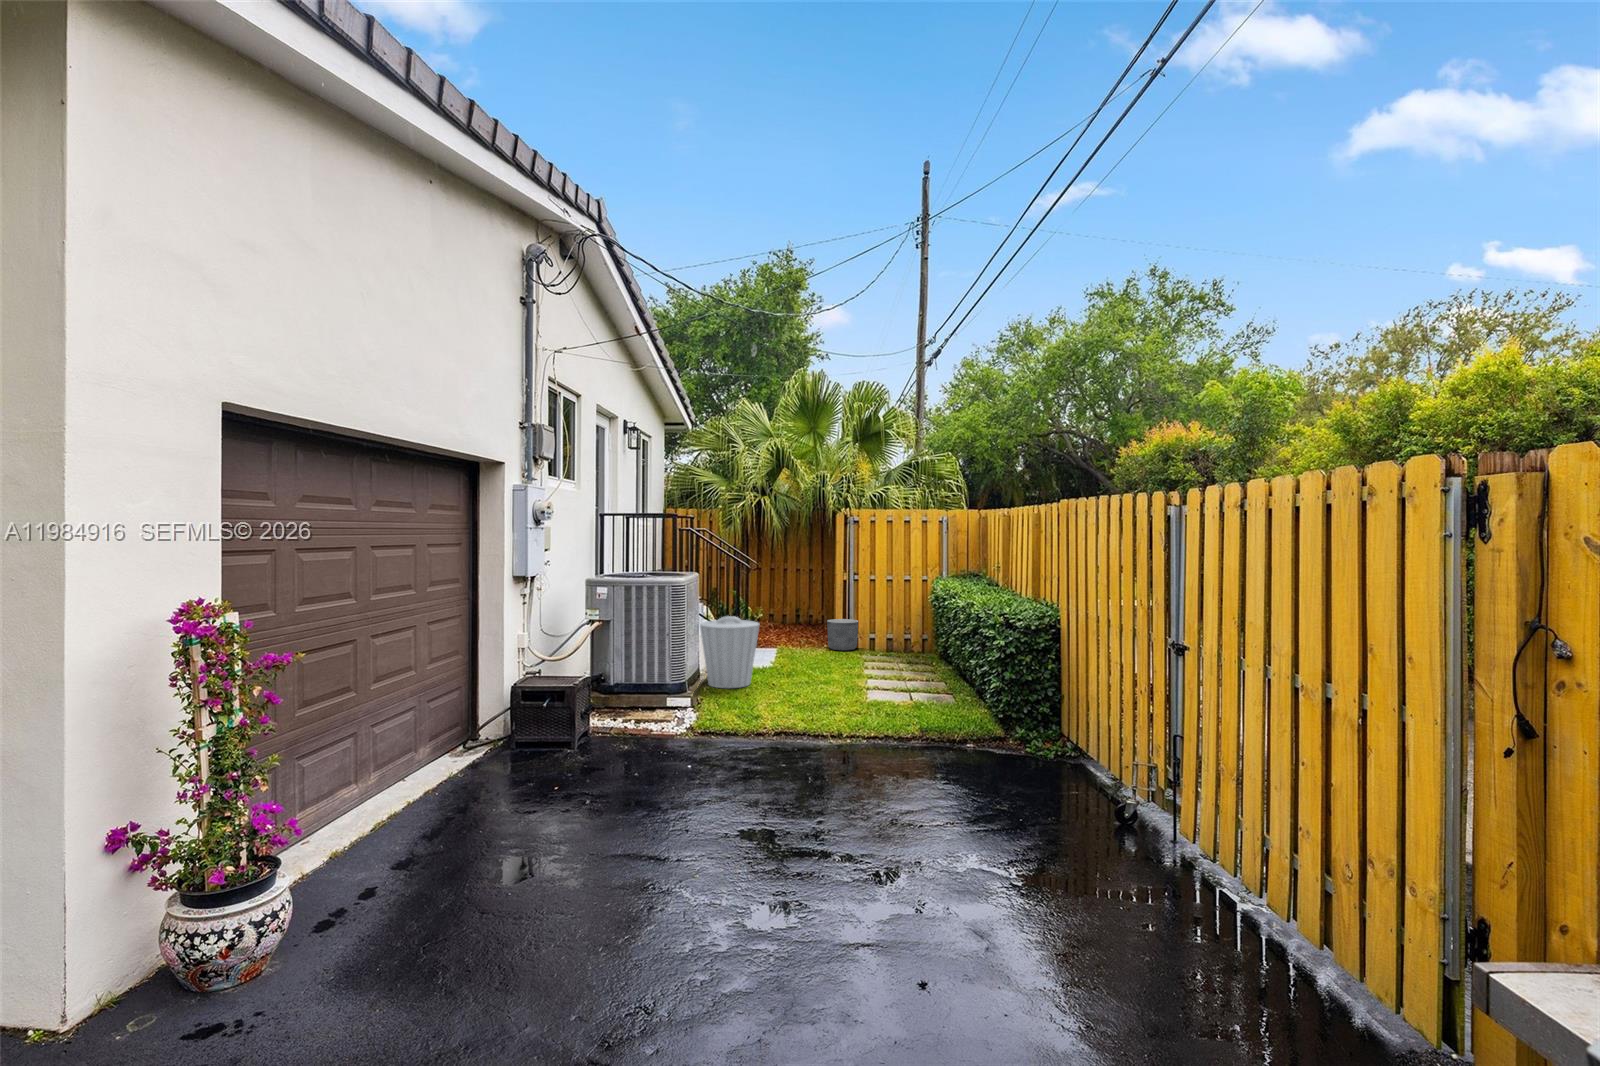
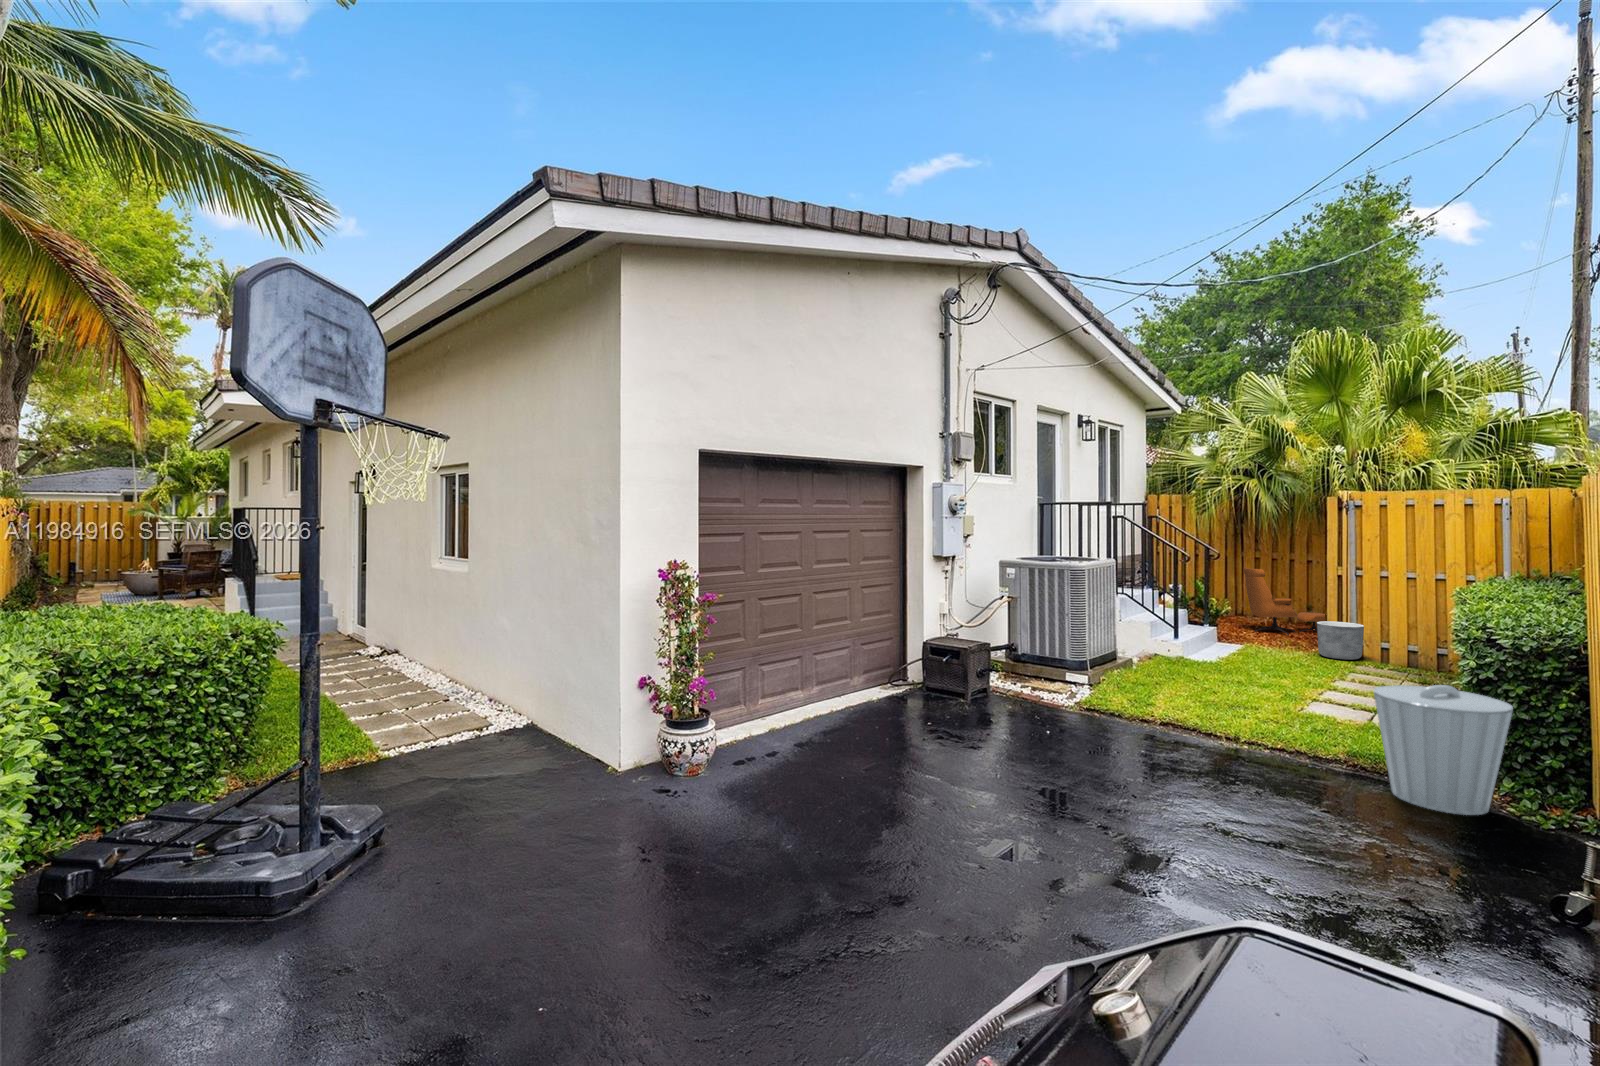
lounge chair: none [759,576,819,634] -> present [1244,568,1327,635]
trash can: present [700,616,759,688] -> present [1374,685,1513,815]

